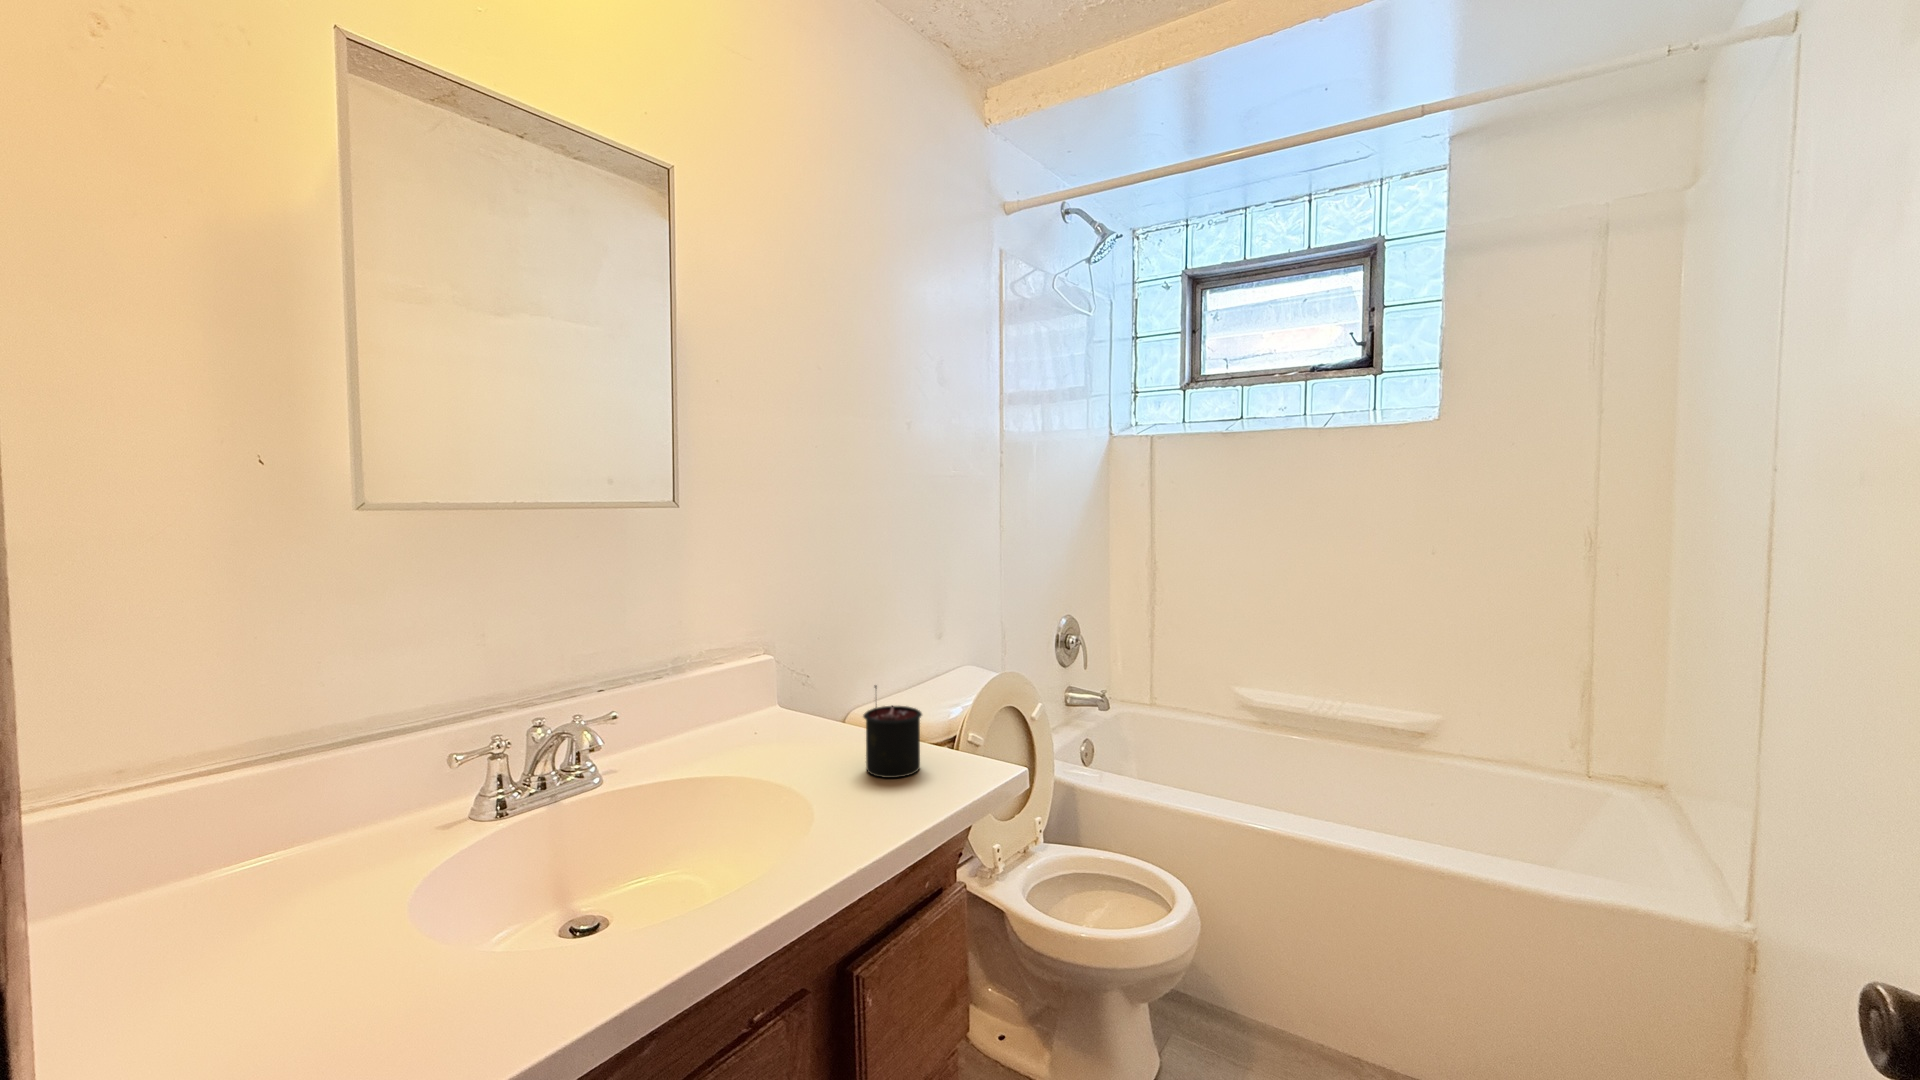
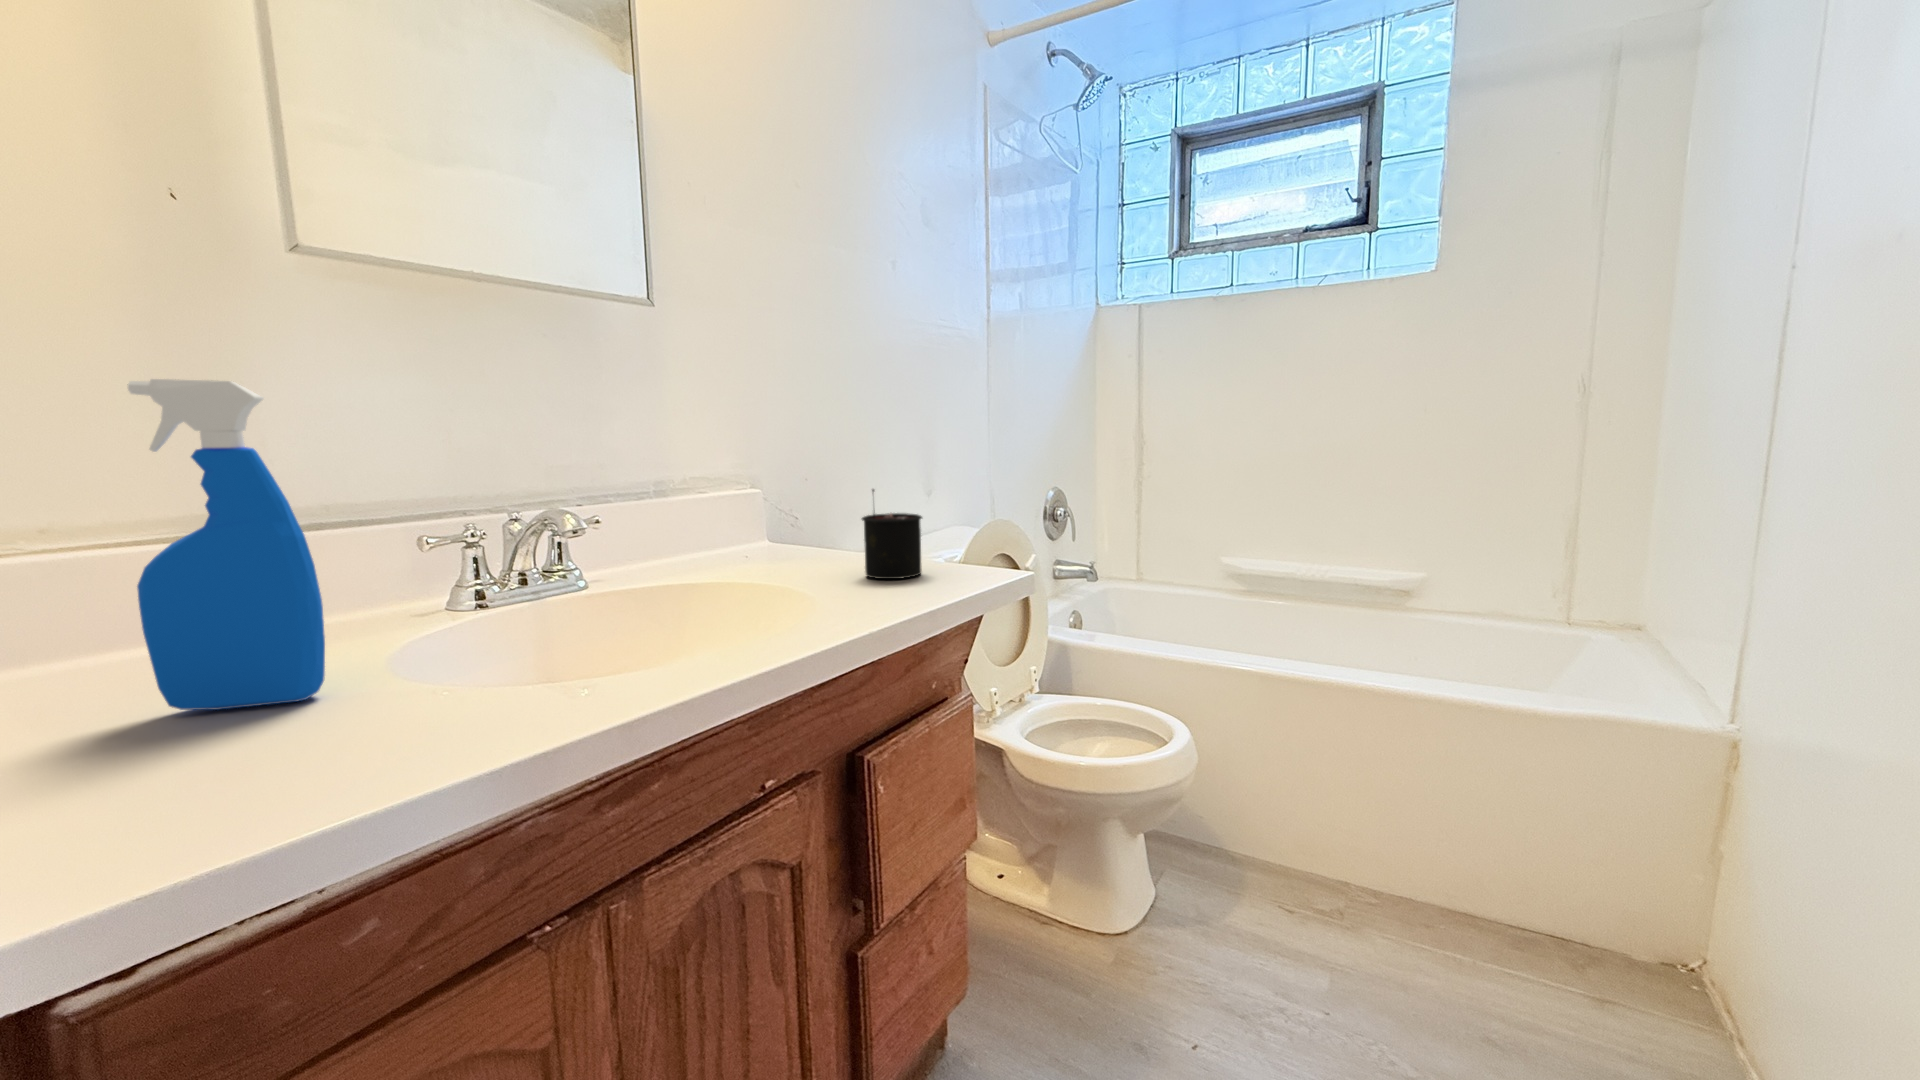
spray bottle: none [189,686,350,989] -> present [128,379,325,710]

